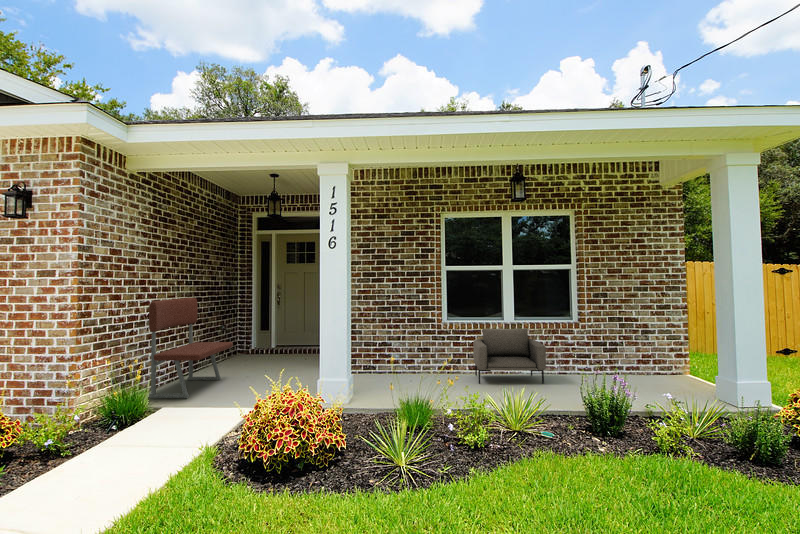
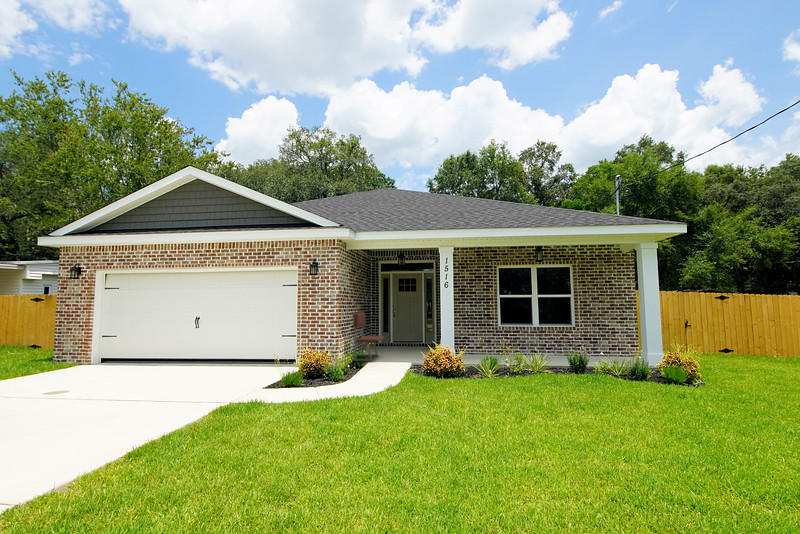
armchair: present [473,328,546,384] -> none [516,330,555,359]

